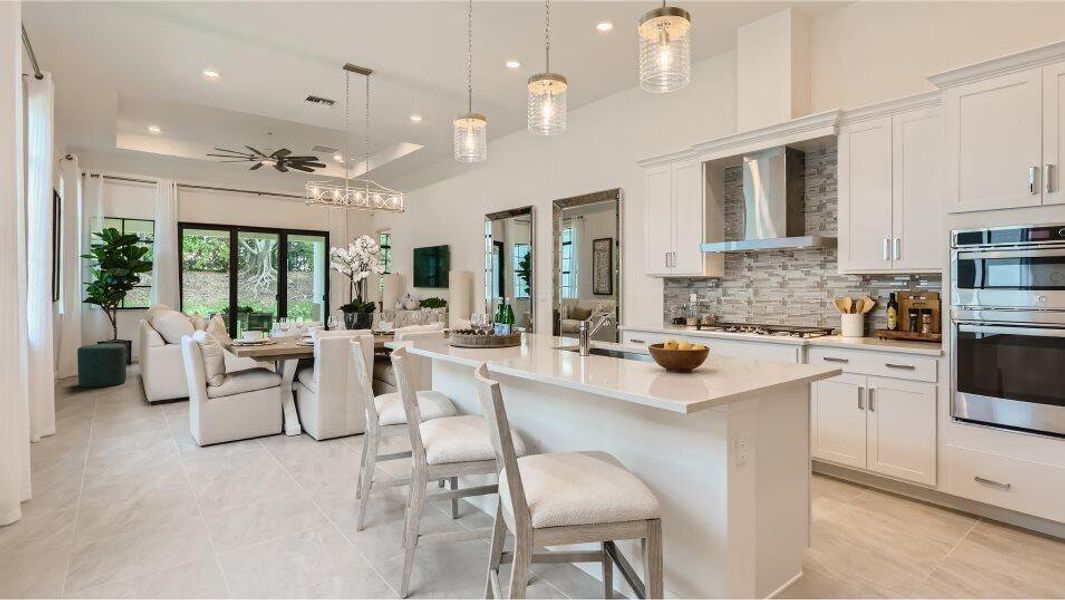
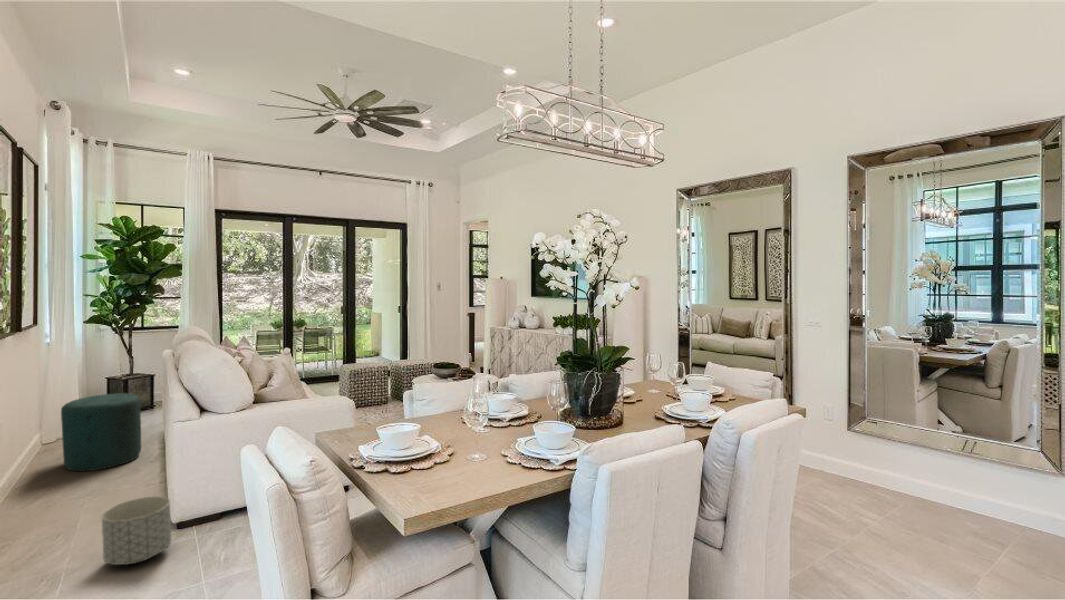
planter: none [113,383,148,413] -> present [102,496,171,565]

